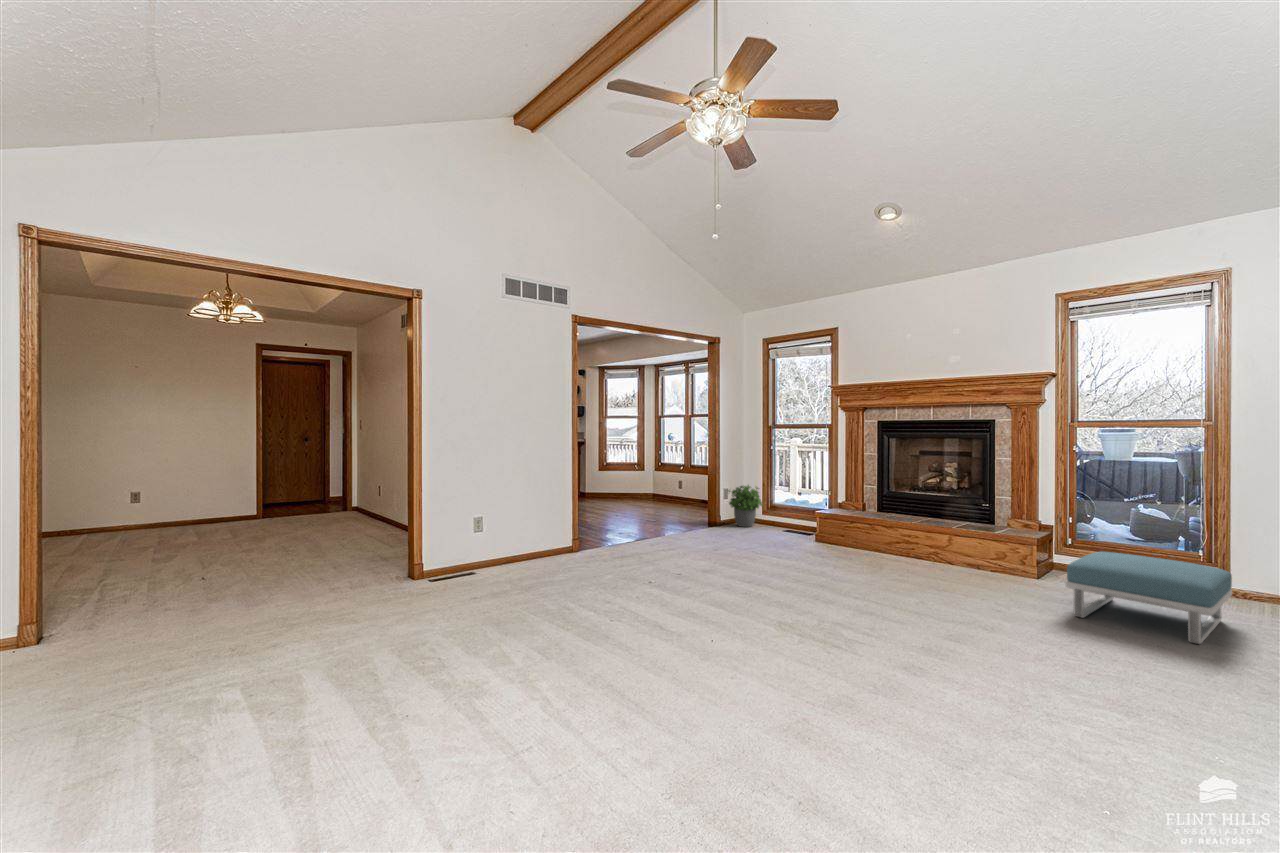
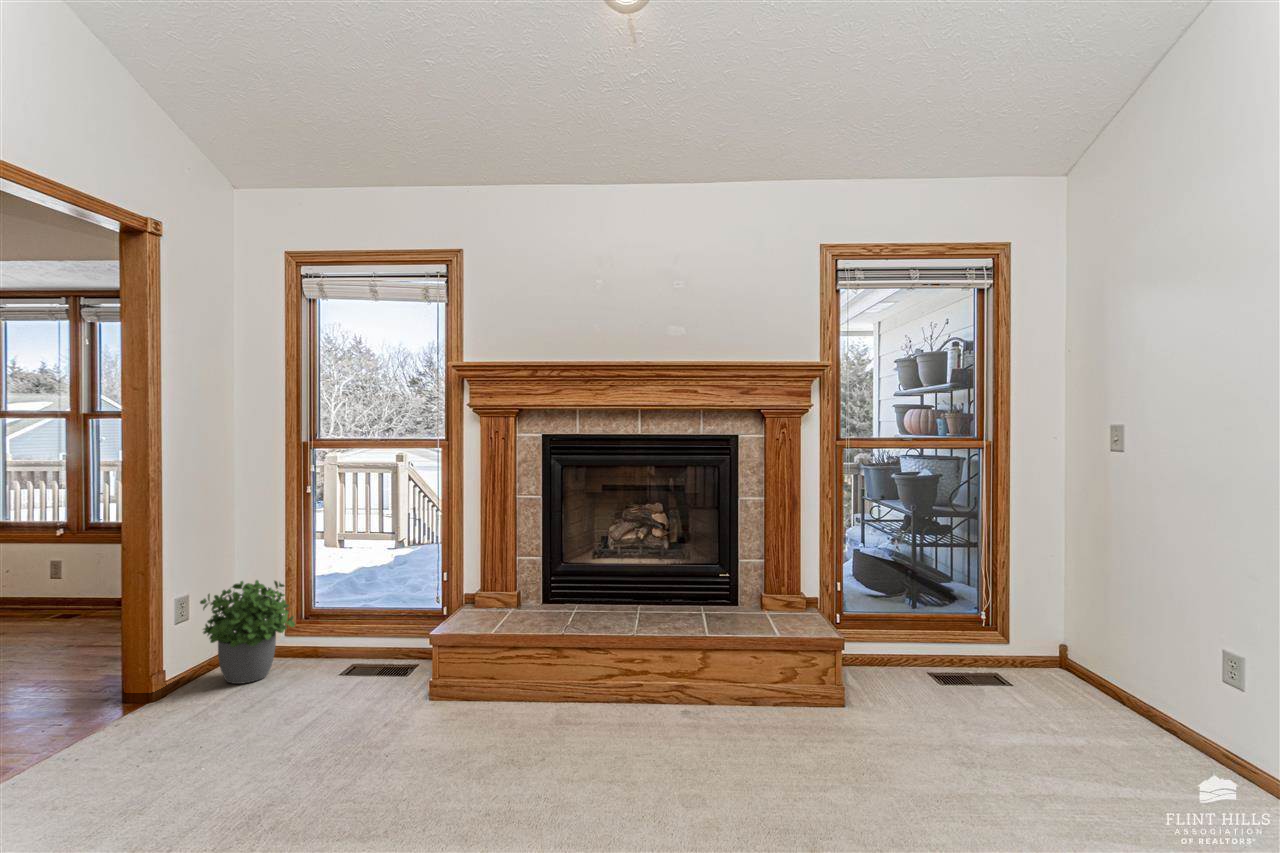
footstool: present [1065,552,1232,644] -> none [944,654,1210,821]

